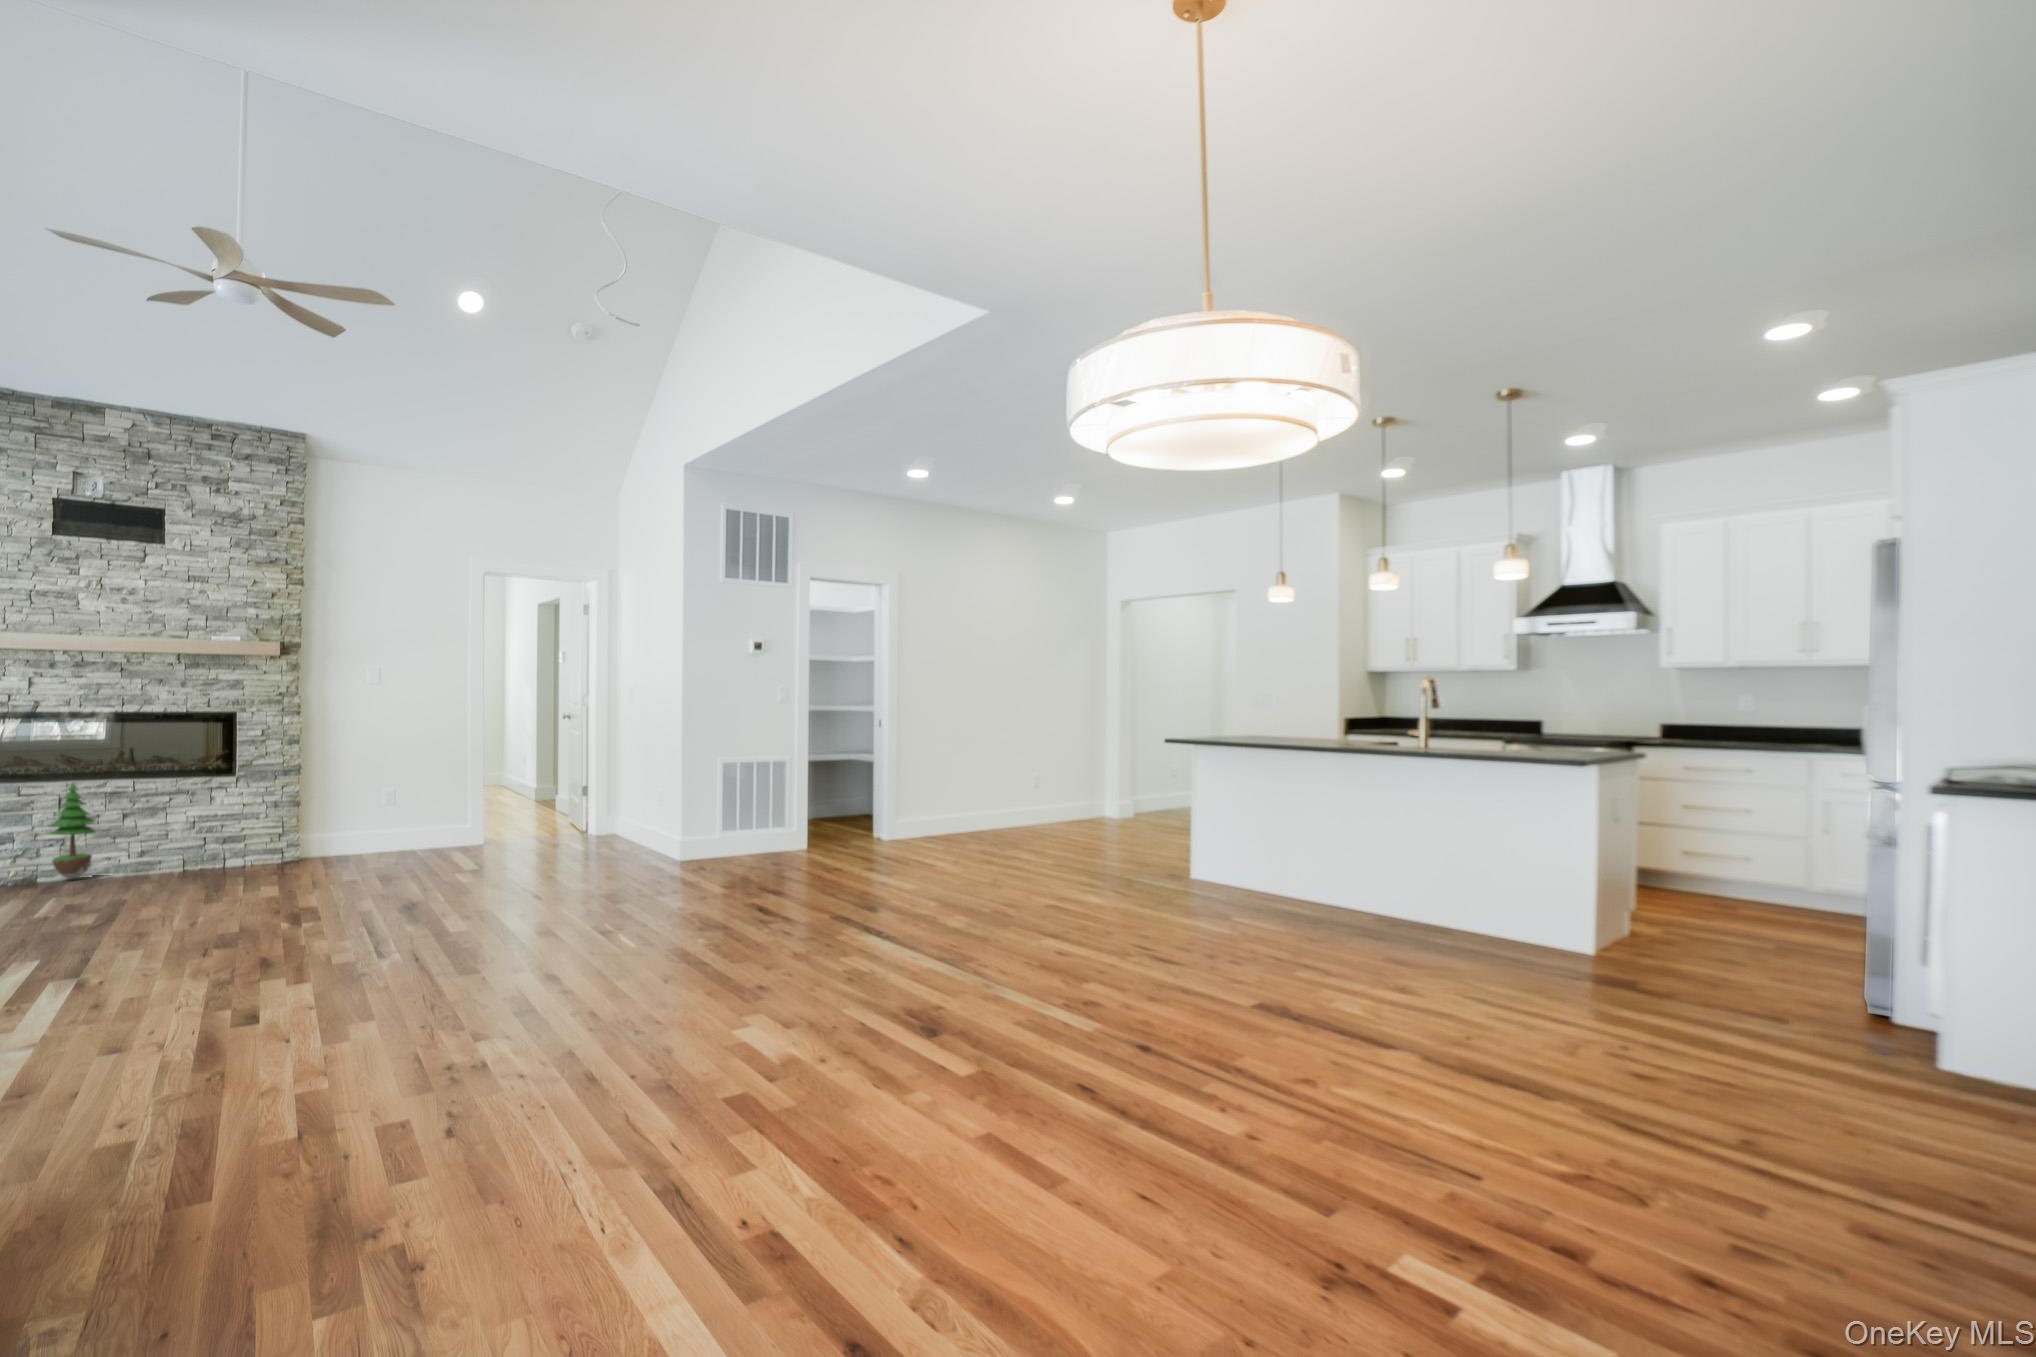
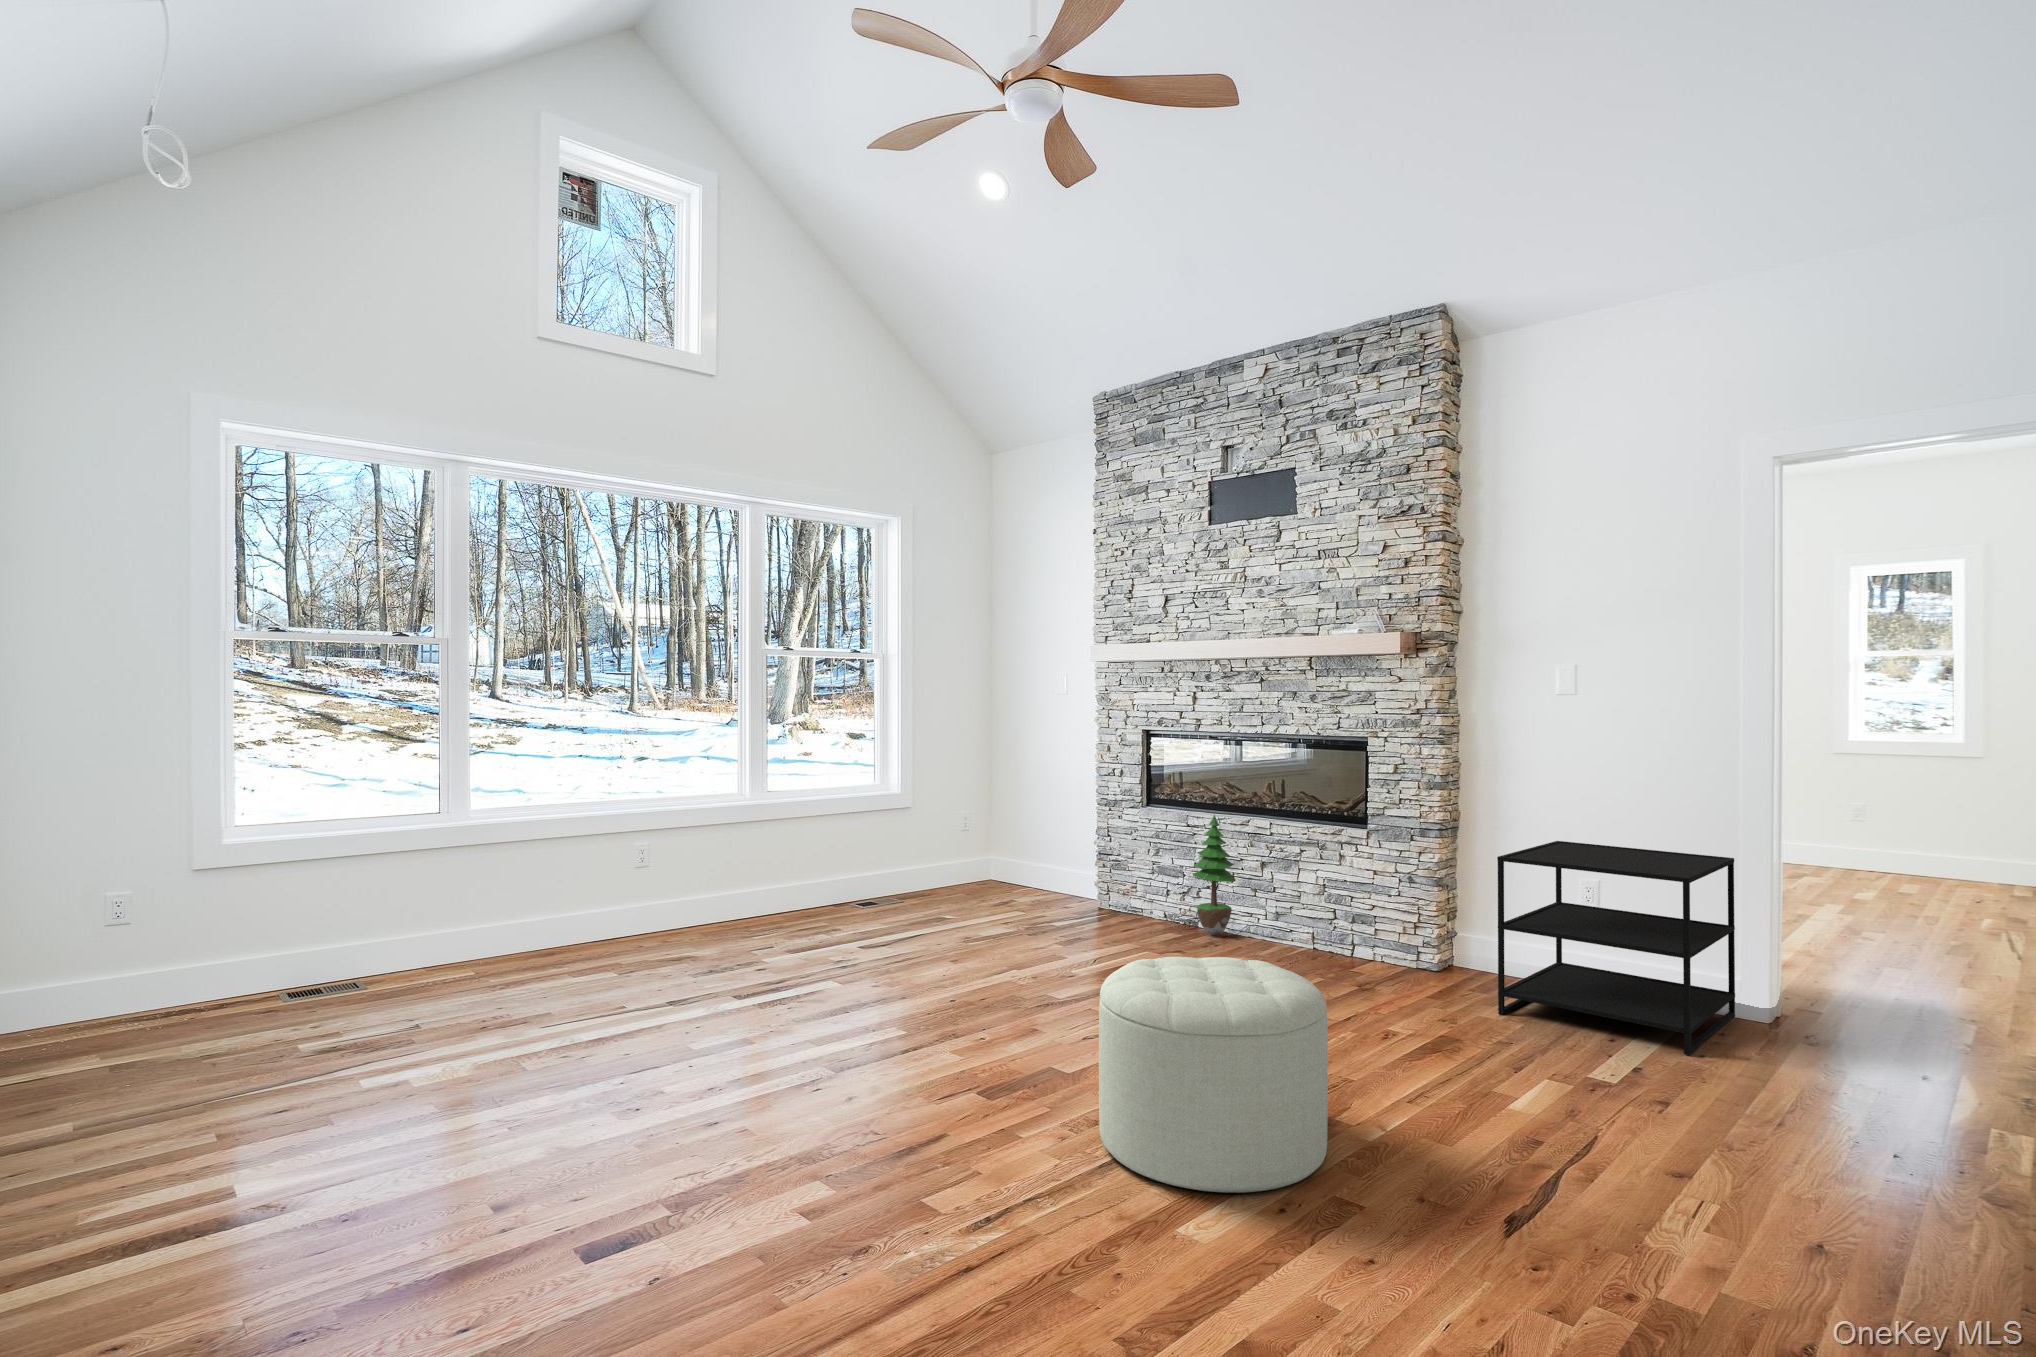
side table: none [363,765,480,869] -> present [1497,841,1735,1055]
ottoman: none [198,847,358,968] -> present [1099,957,1328,1193]

